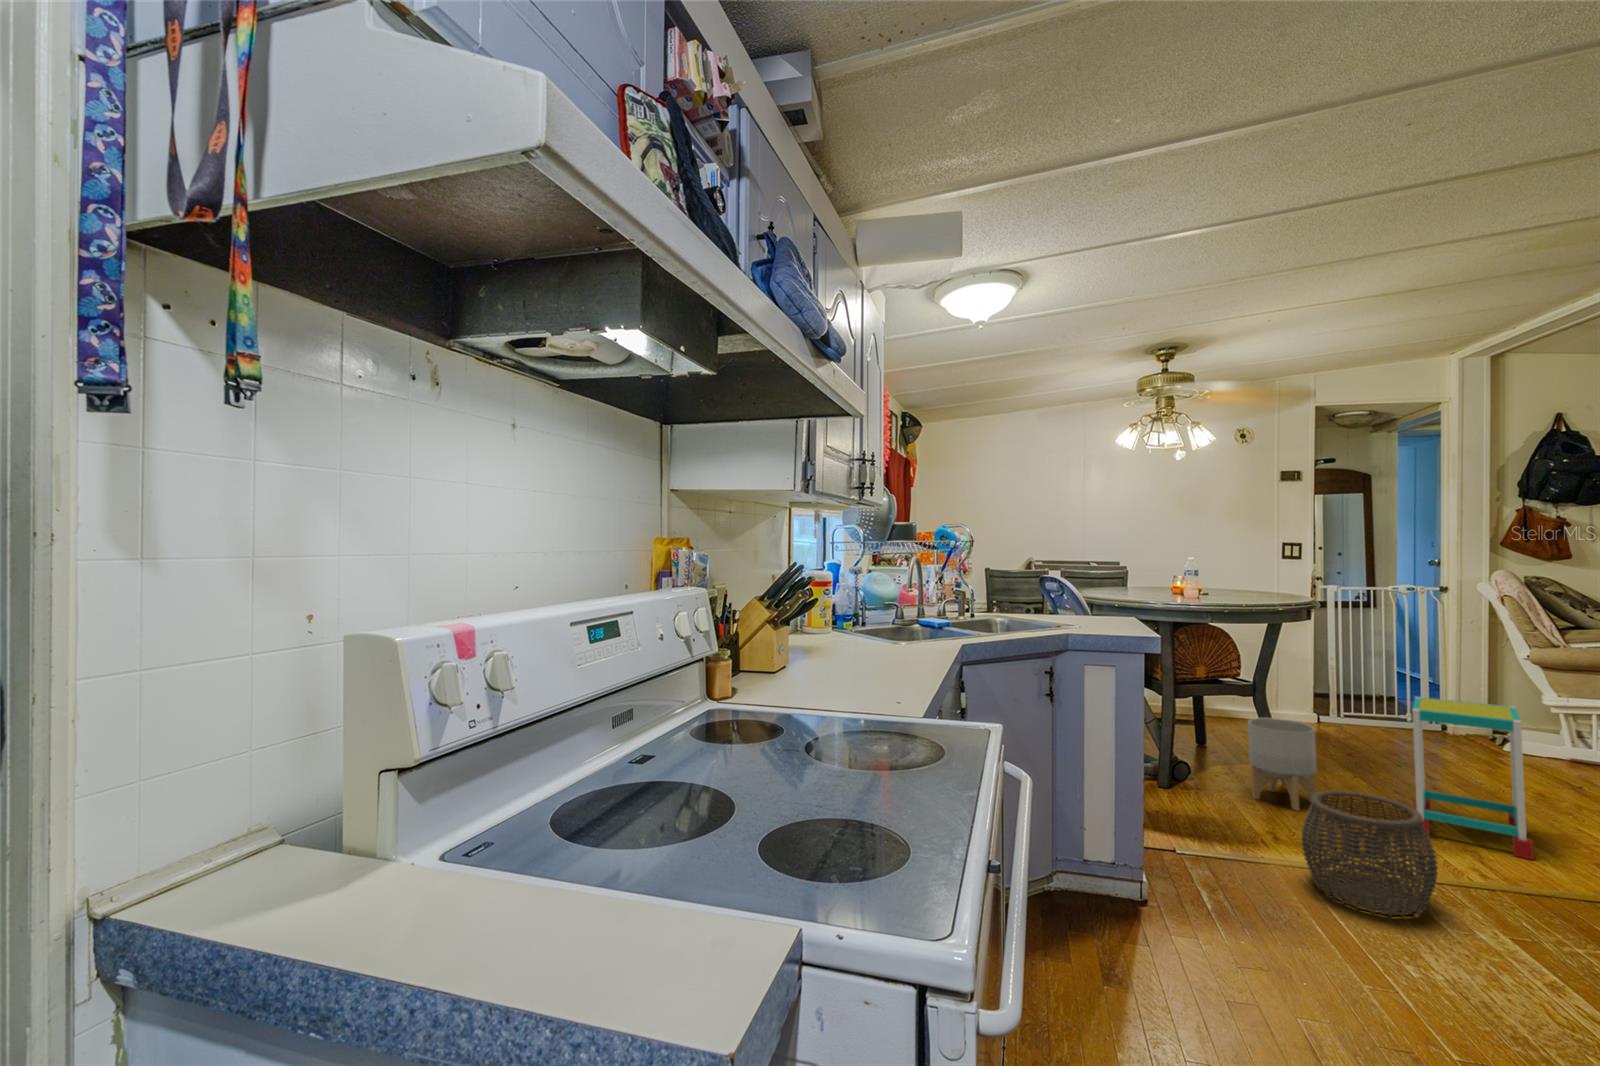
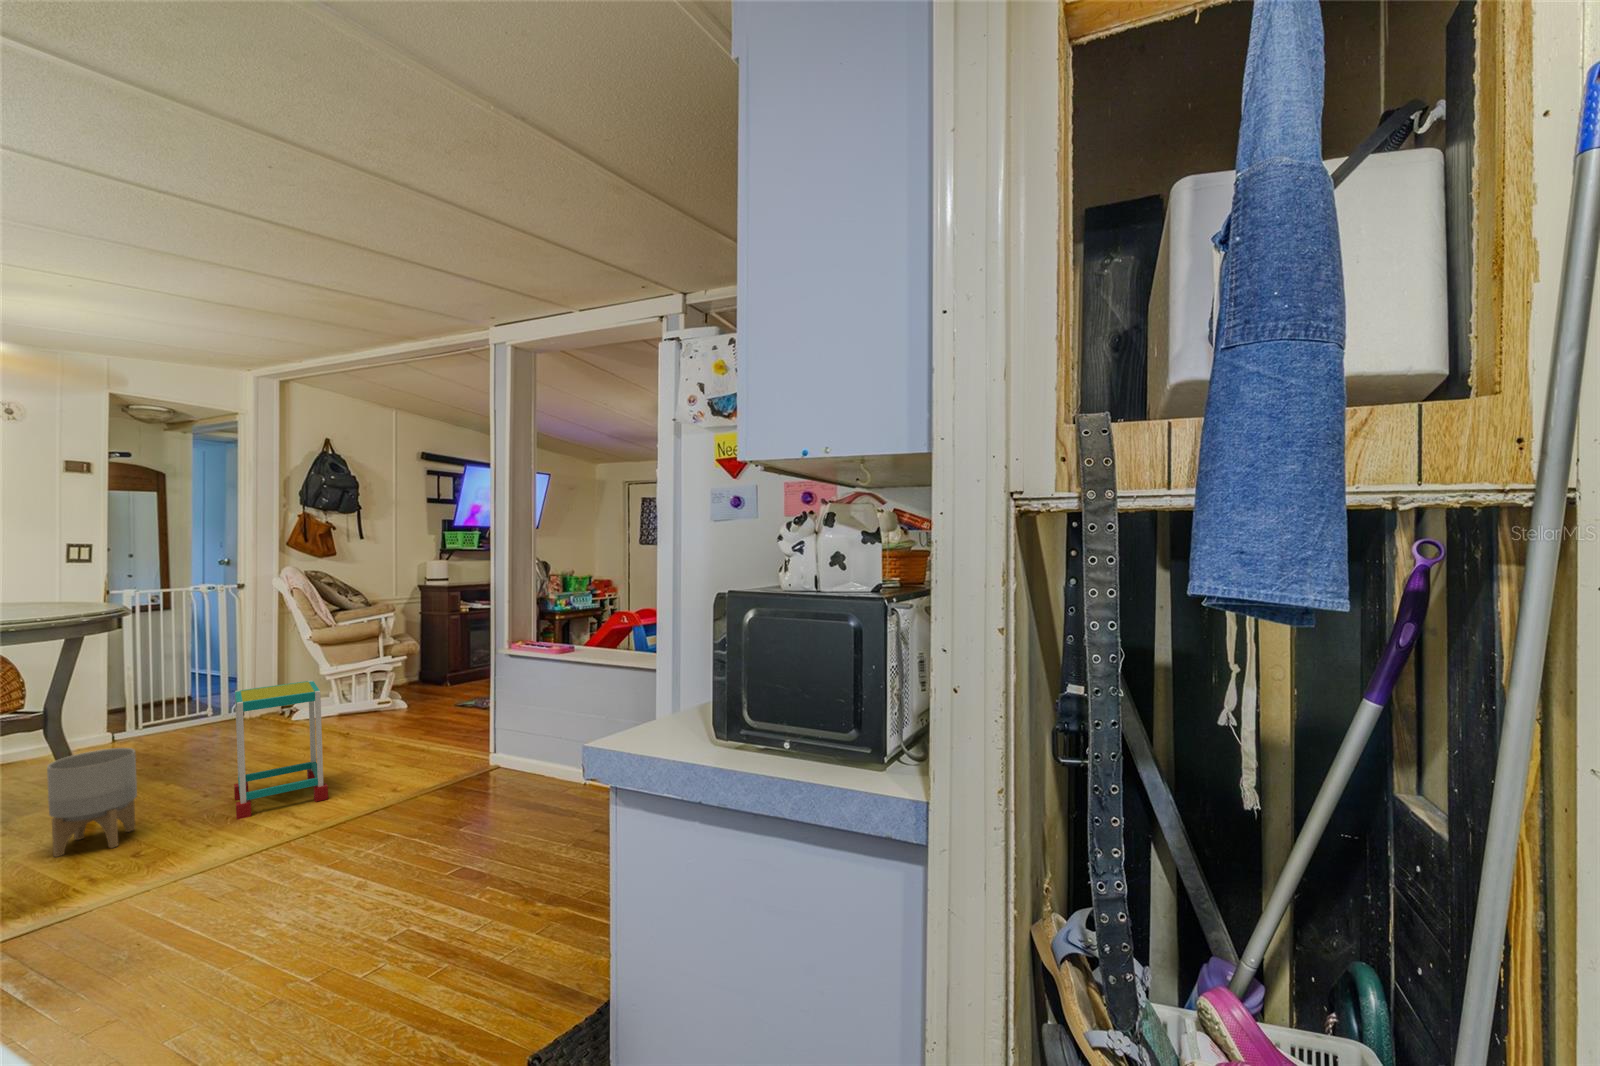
woven basket: present [1301,790,1438,917] -> none [139,791,272,914]

